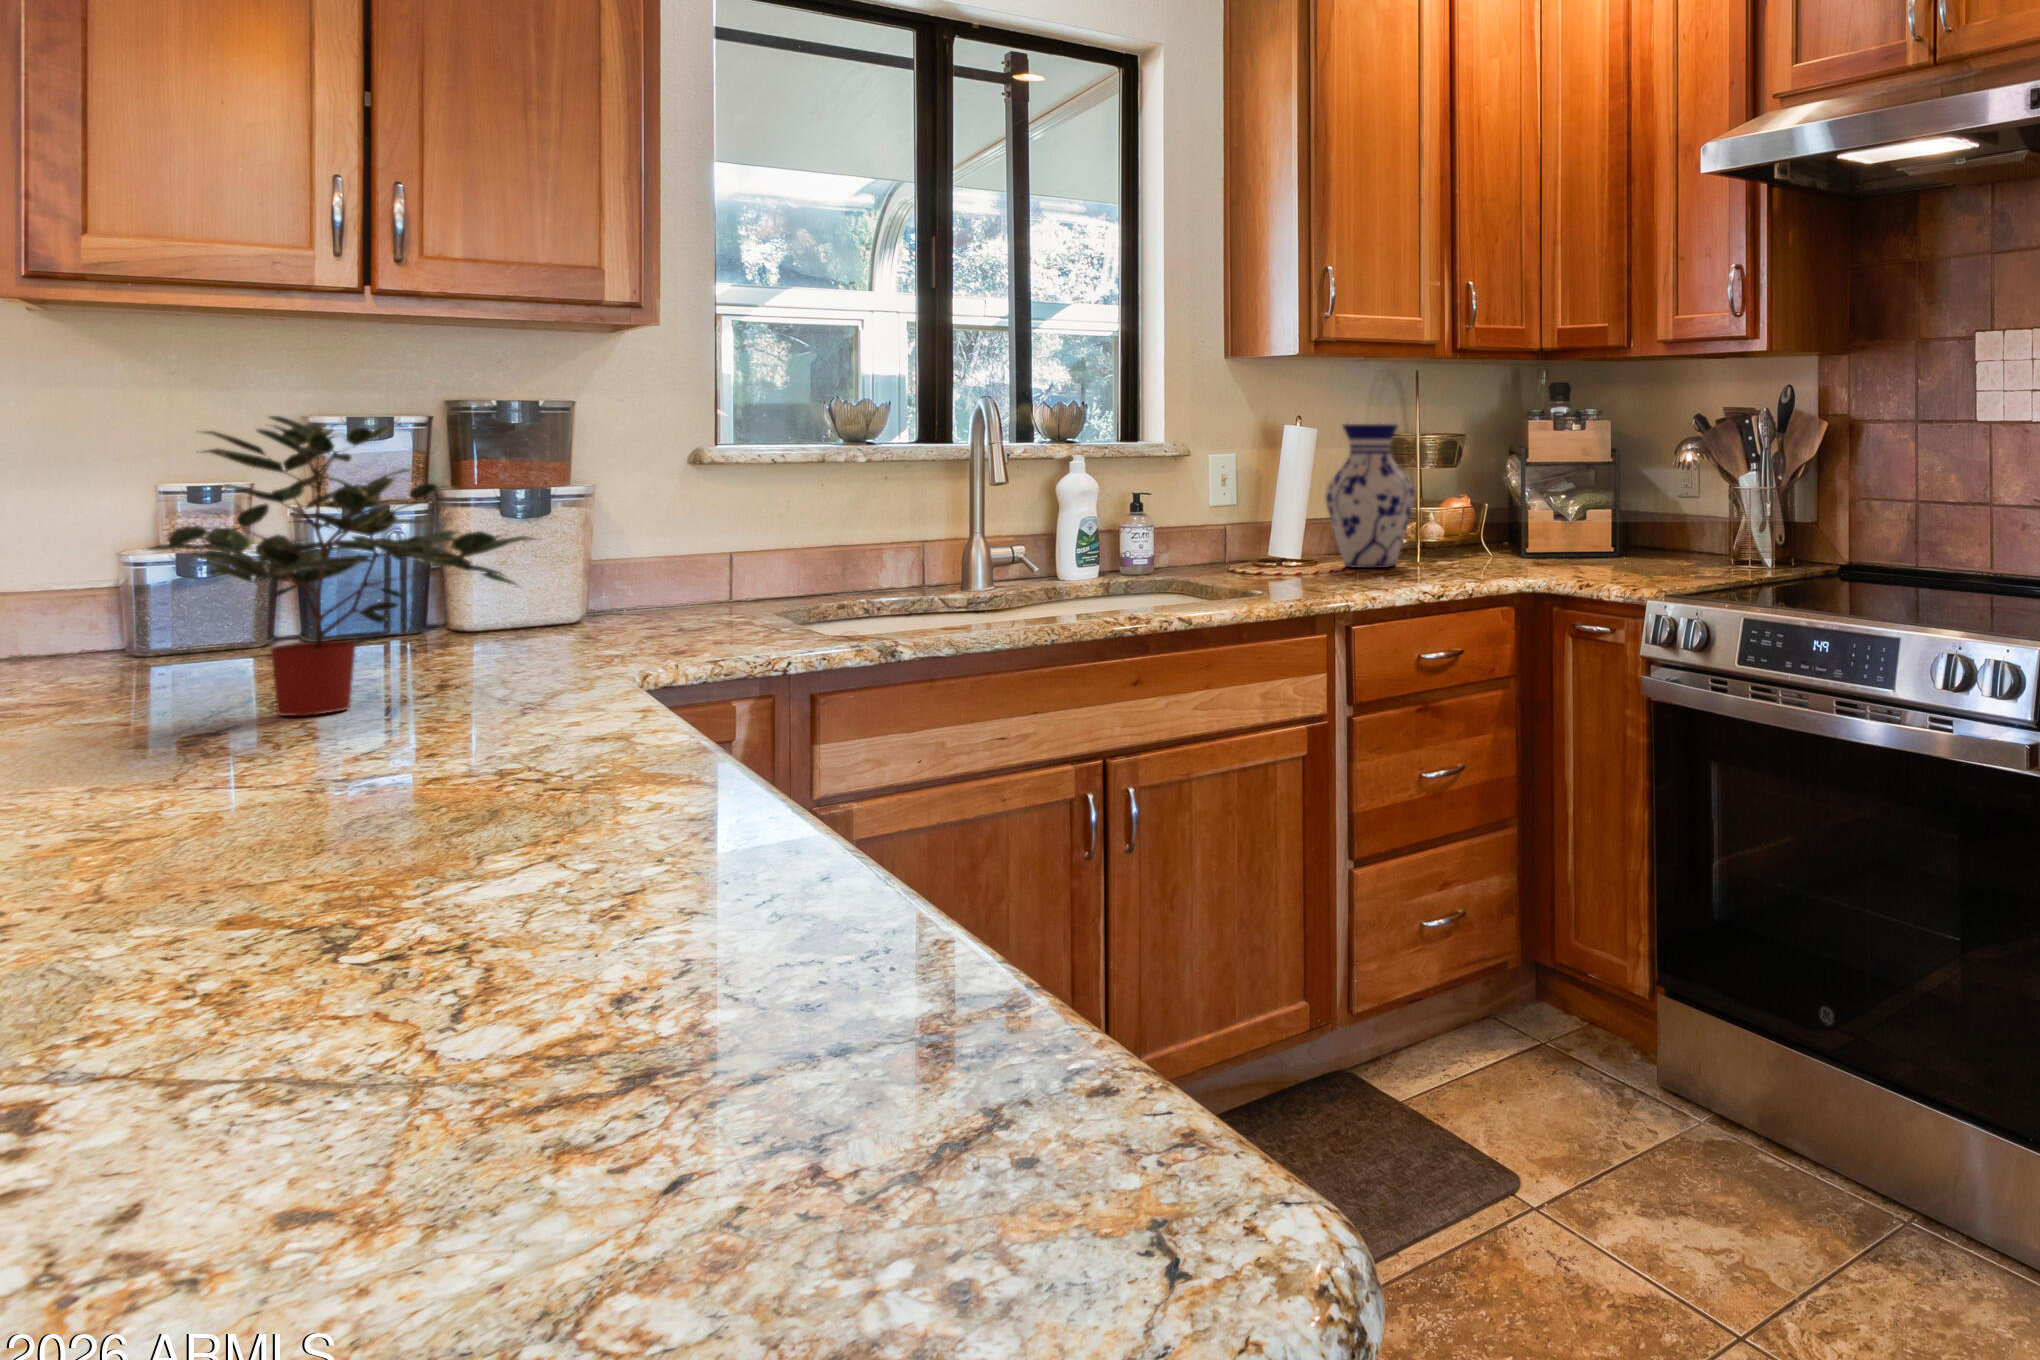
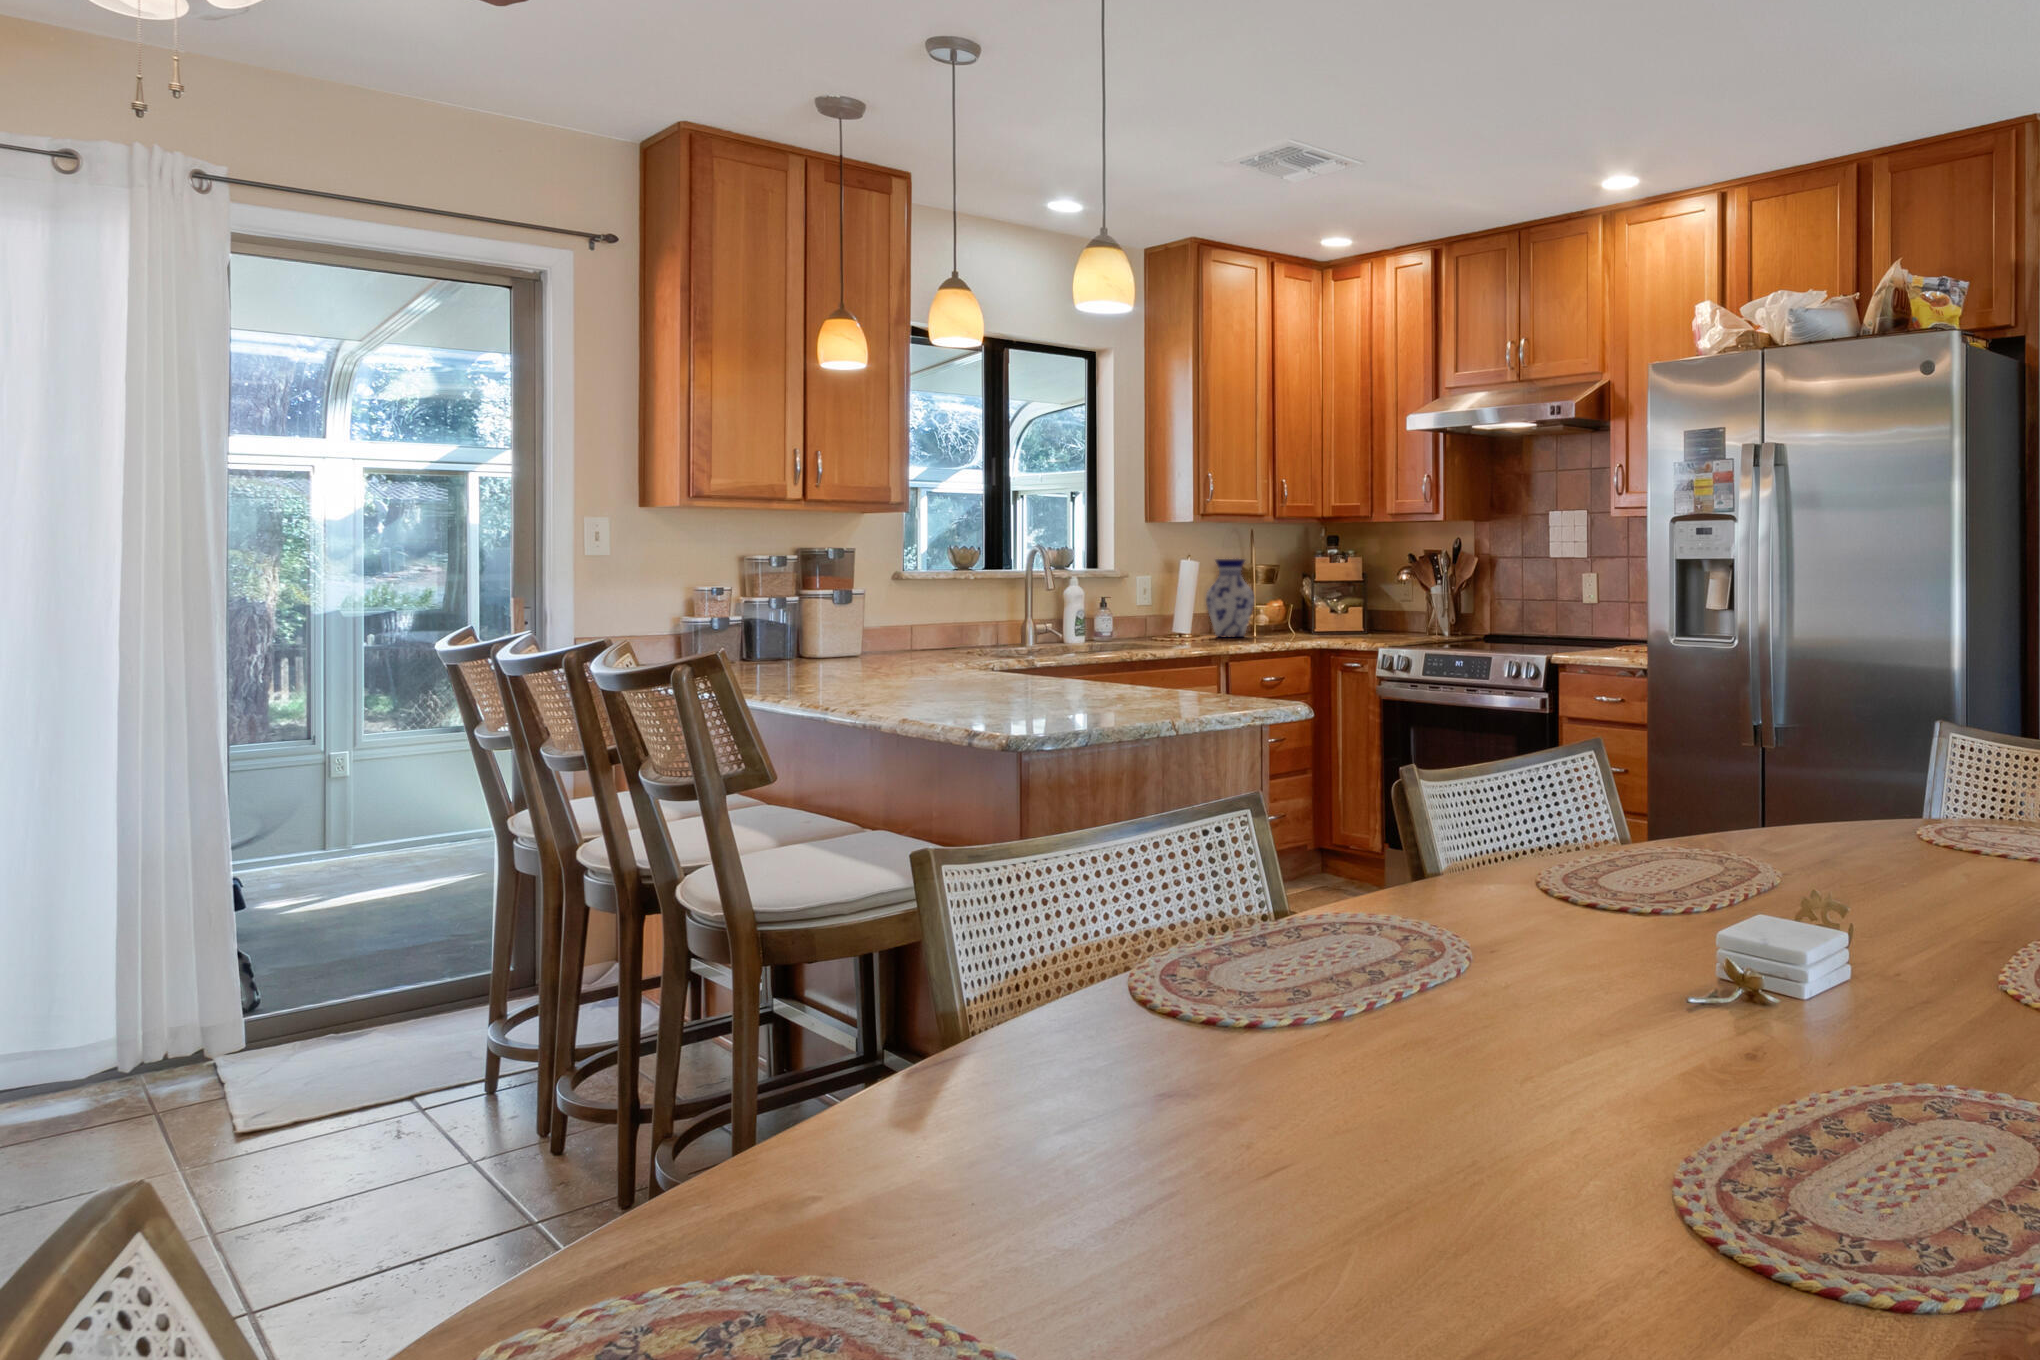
potted plant: present [147,416,534,716] -> none [801,561,938,673]

